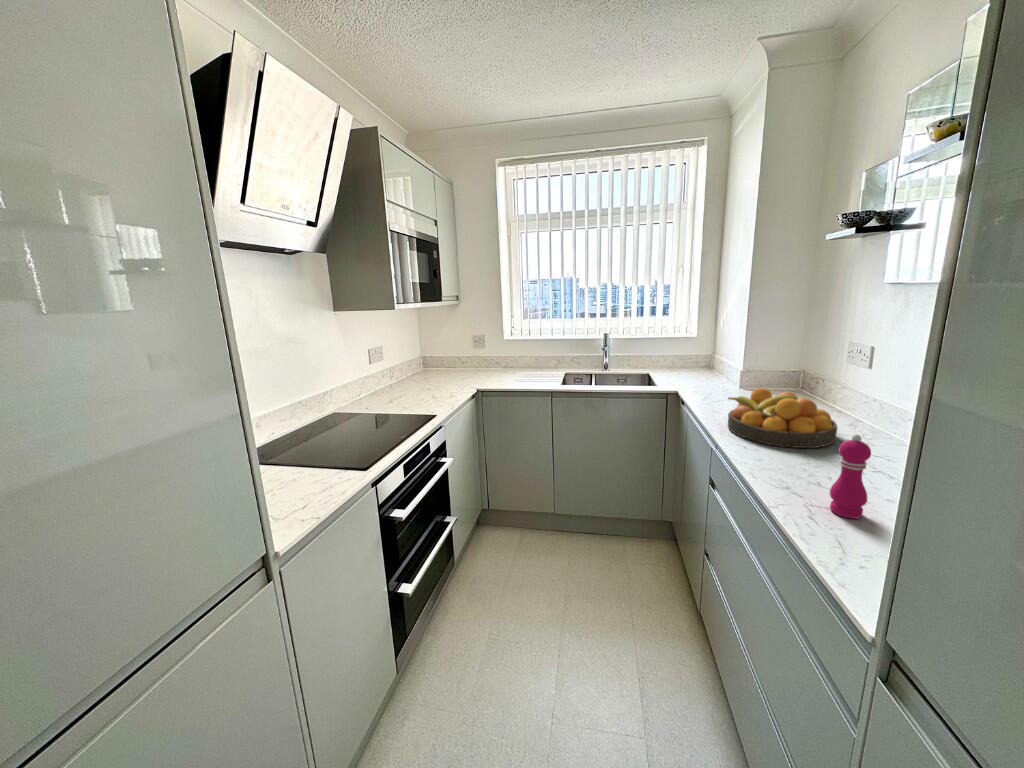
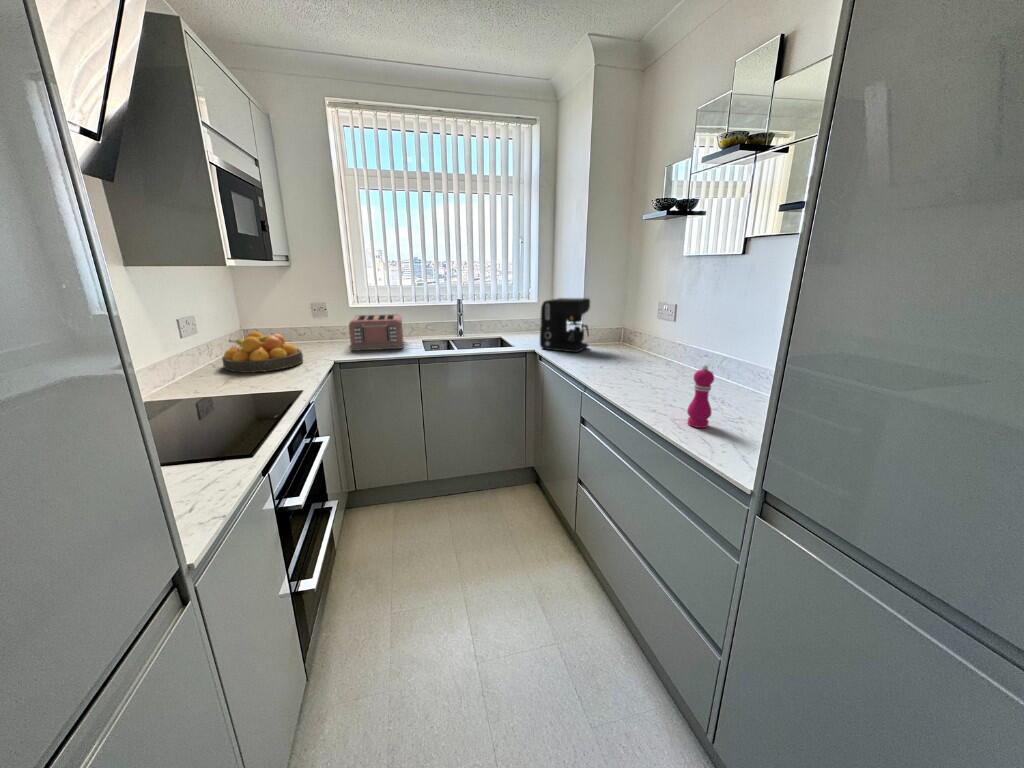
coffee maker: none [687,334,754,397] -> present [540,298,590,352]
toaster: none [497,347,549,380] -> present [349,314,403,351]
fruit bowl: present [728,388,837,448] -> present [222,332,303,373]

